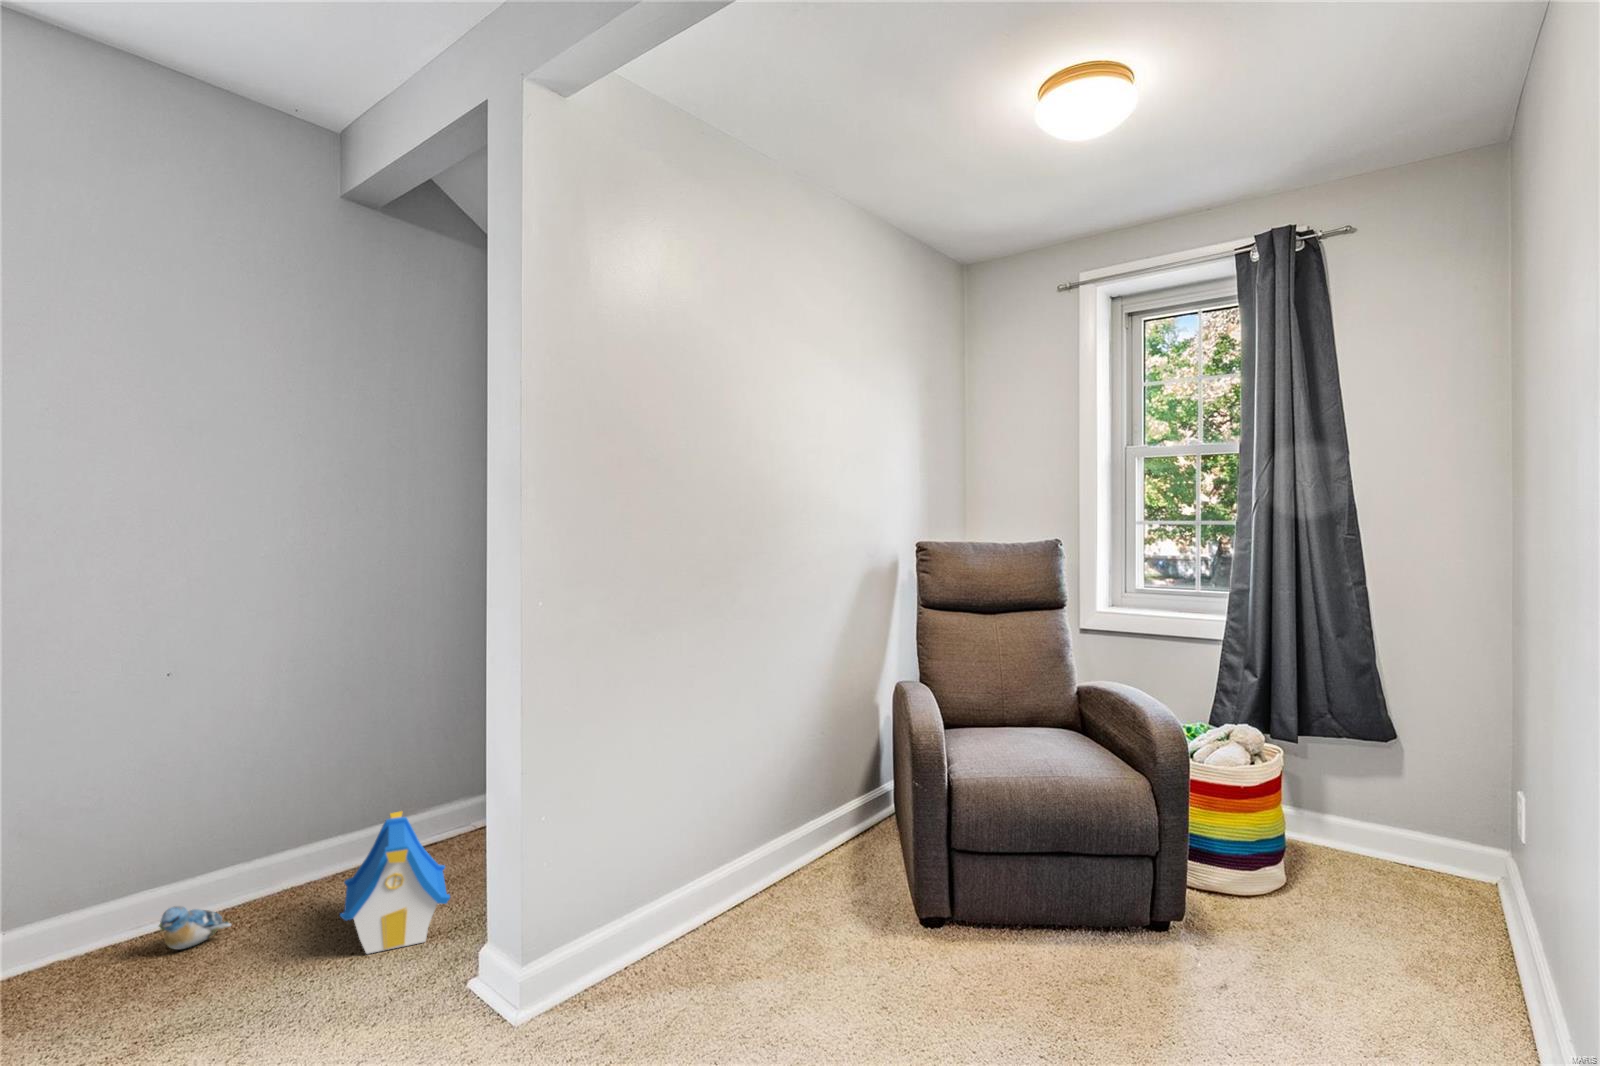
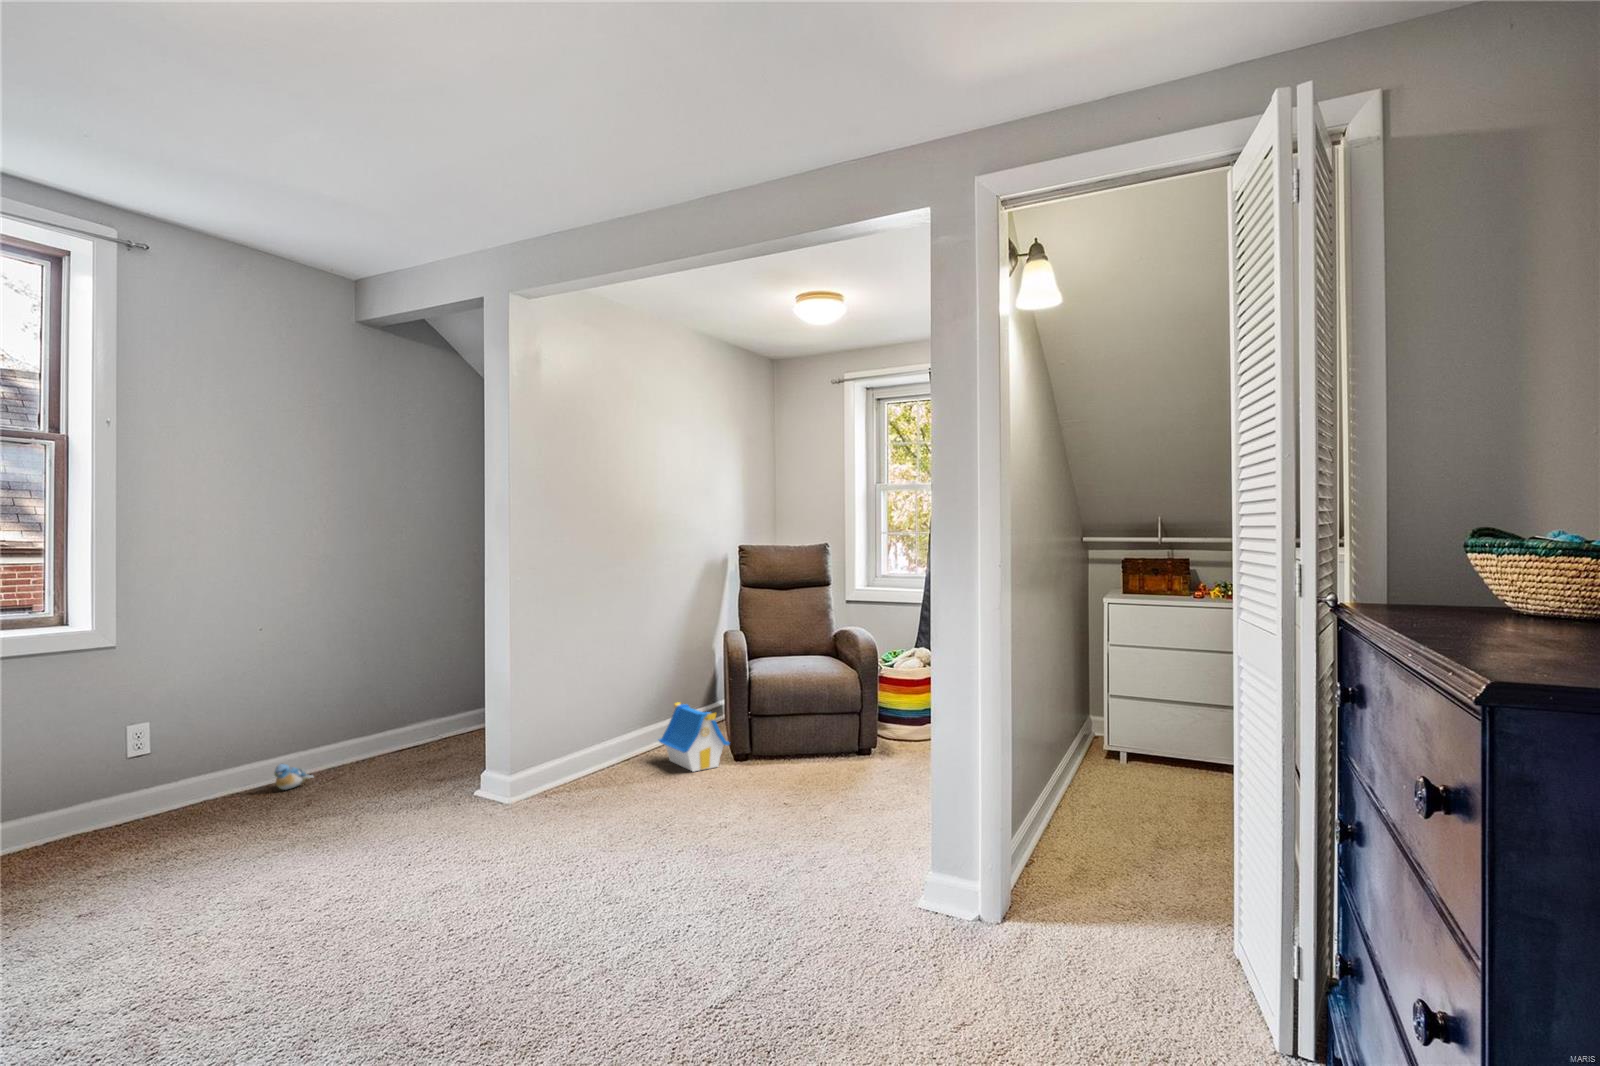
toy house: present [340,811,450,954] -> present [659,702,730,771]

